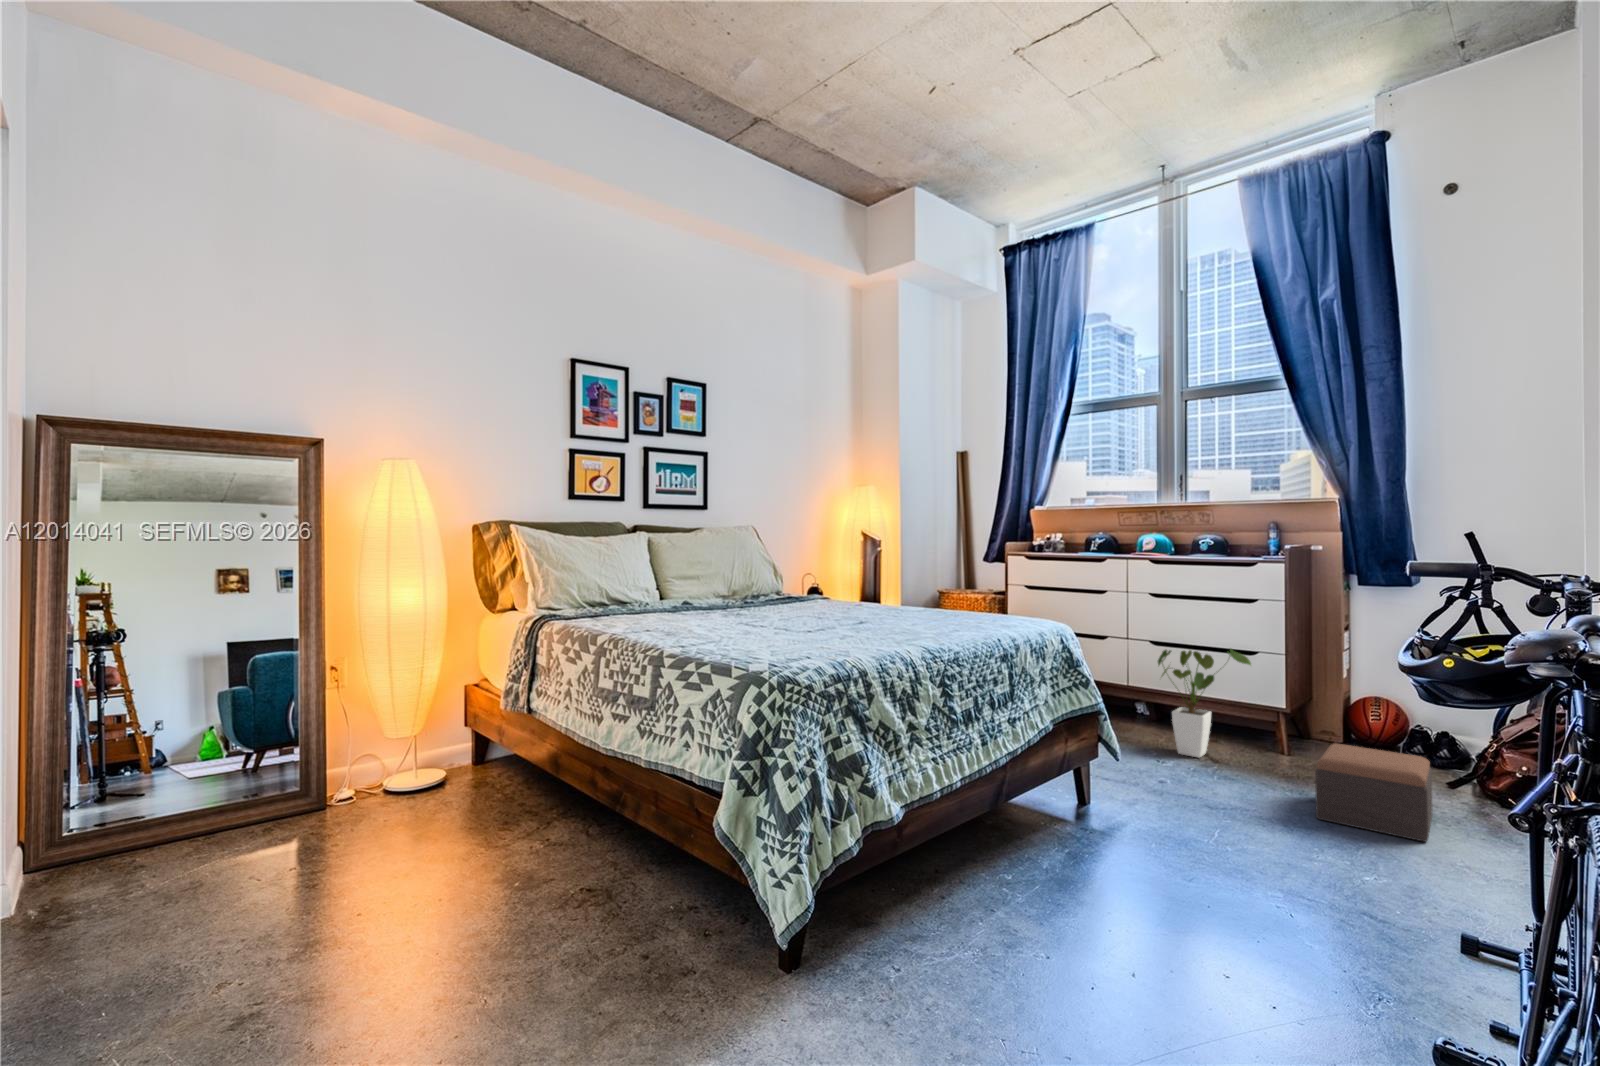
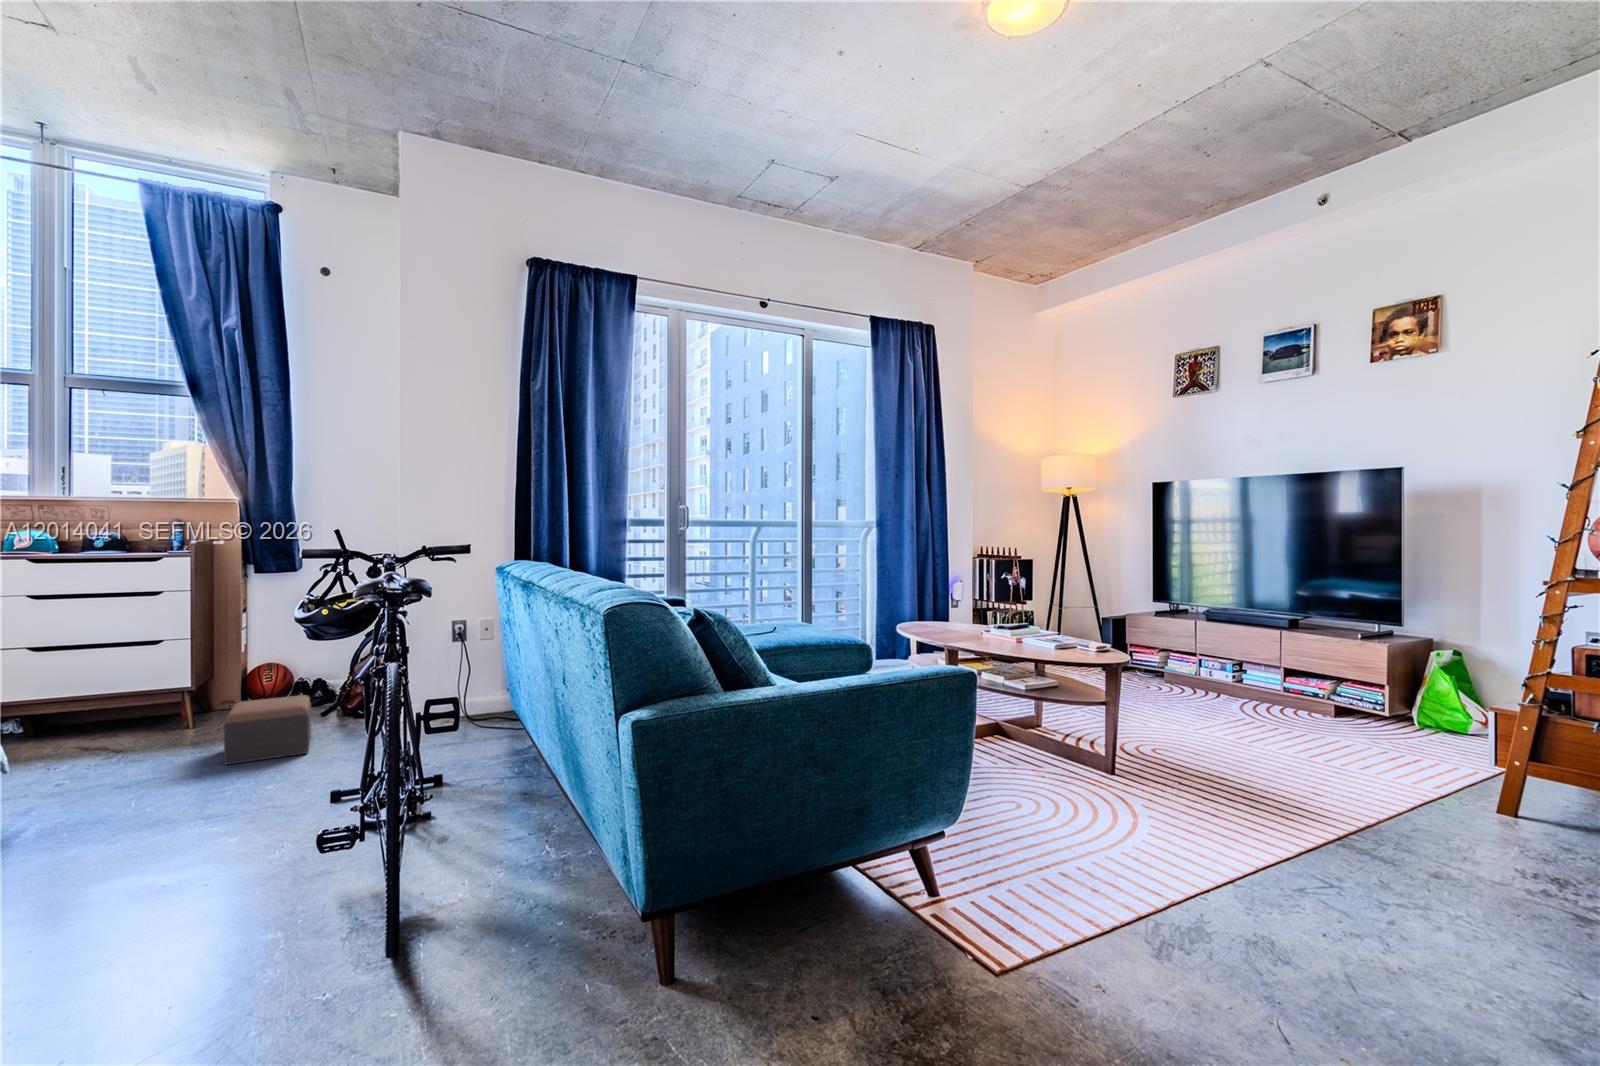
house plant: present [1158,649,1251,757] -> none [45,640,157,757]

